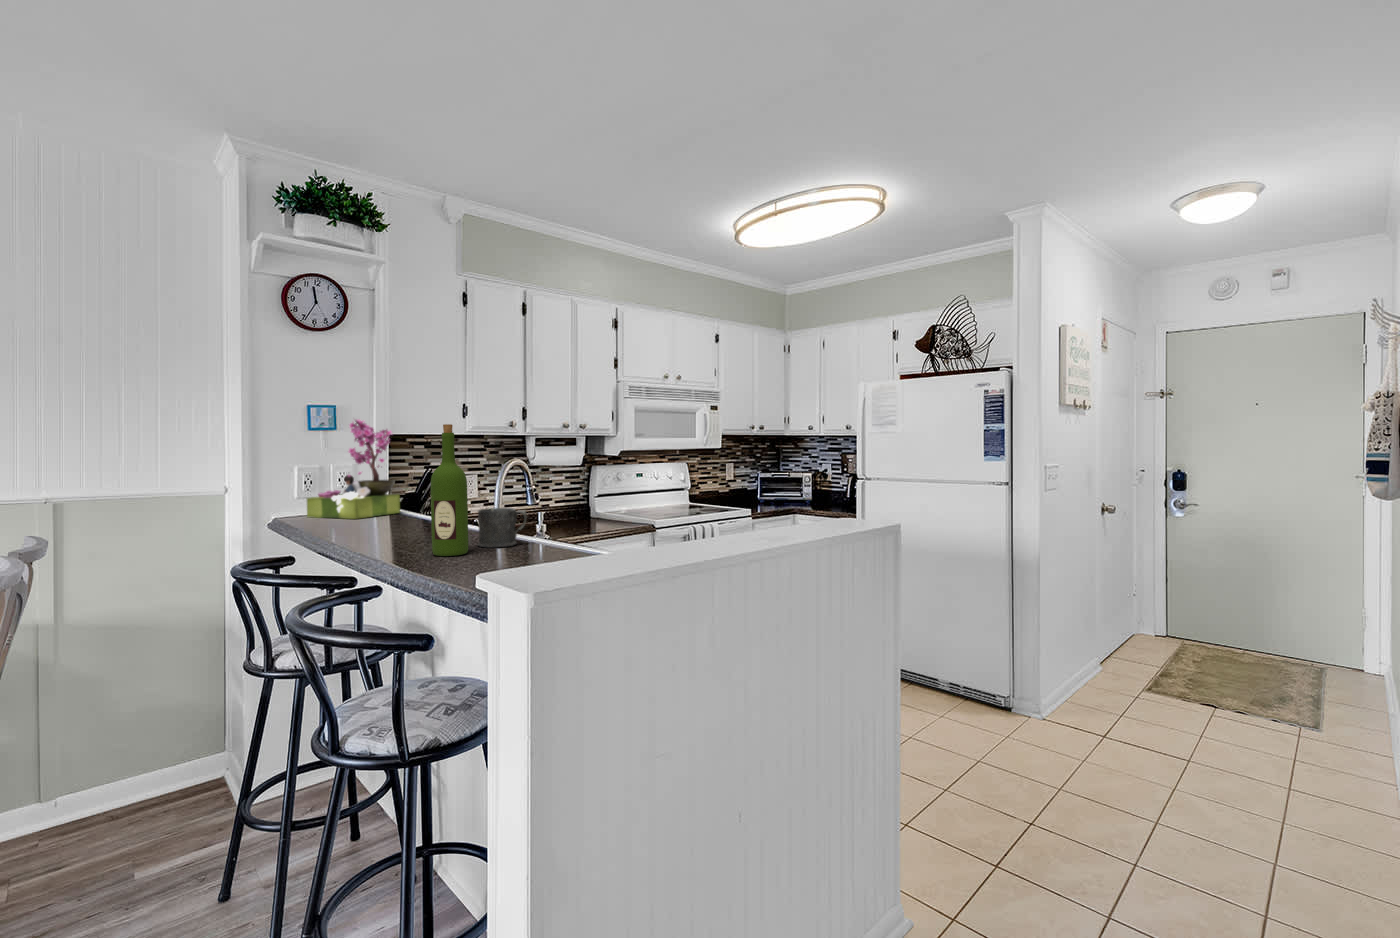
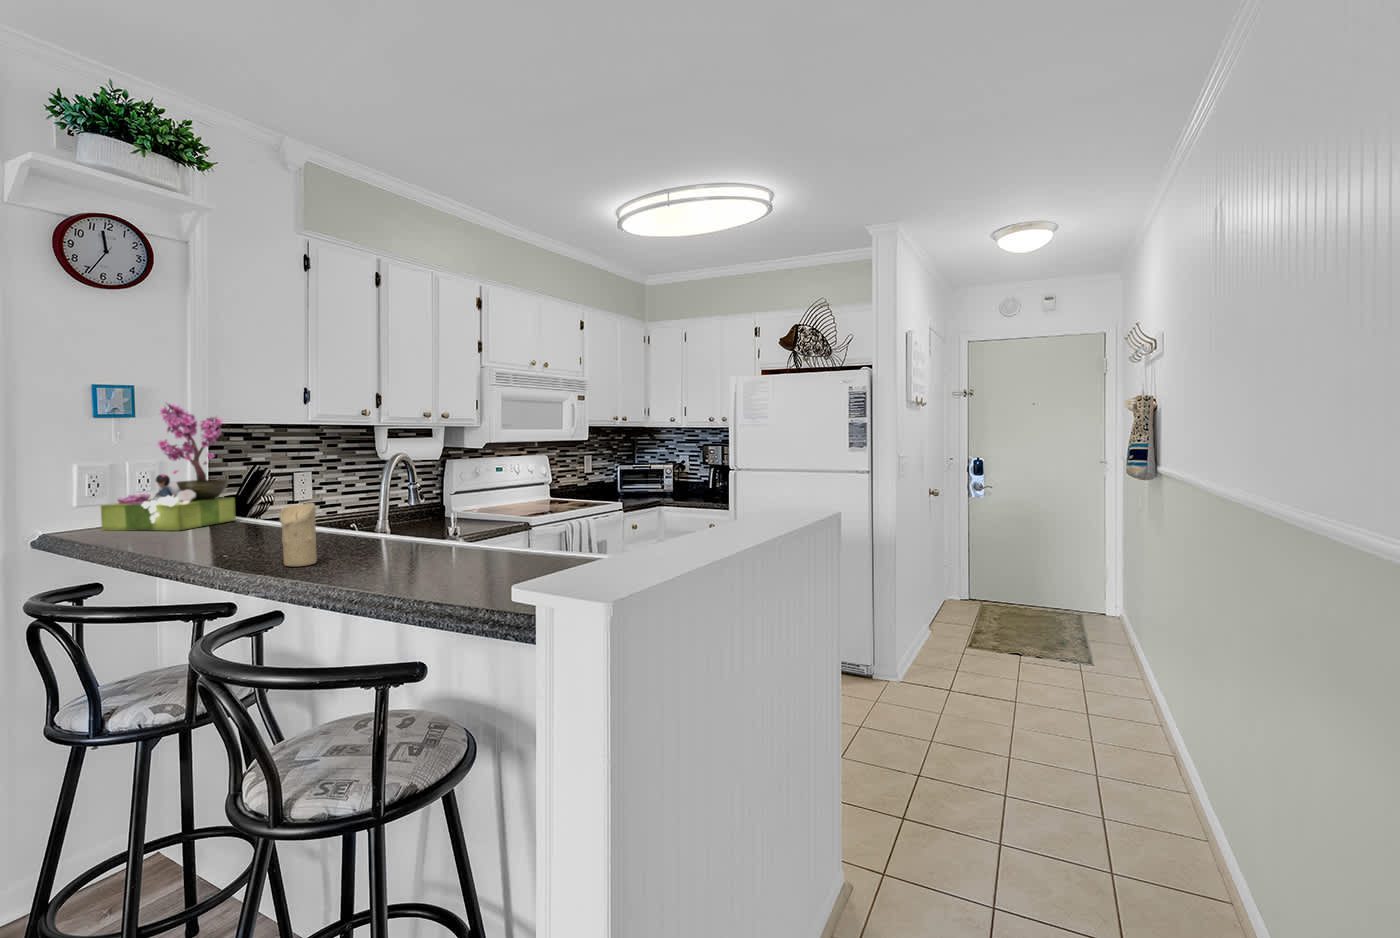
wine bottle: present [431,424,468,556] -> none [339,411,389,577]
candle: none [398,497,425,547] -> present [280,503,317,566]
mug: present [478,508,527,548] -> none [389,513,450,562]

